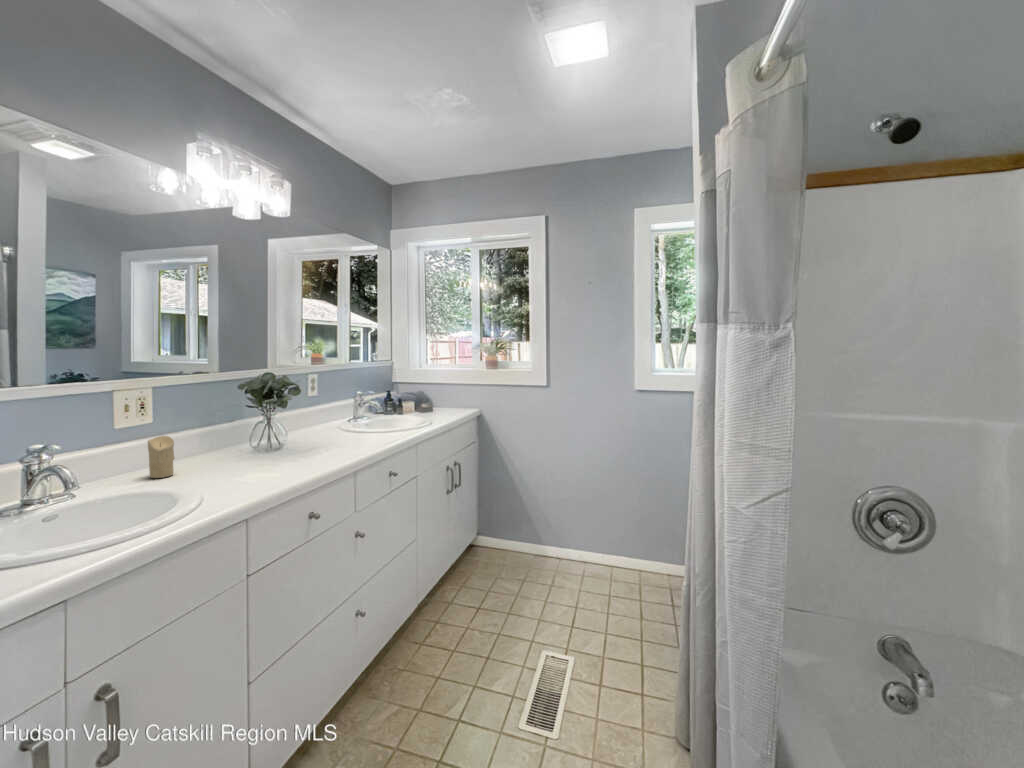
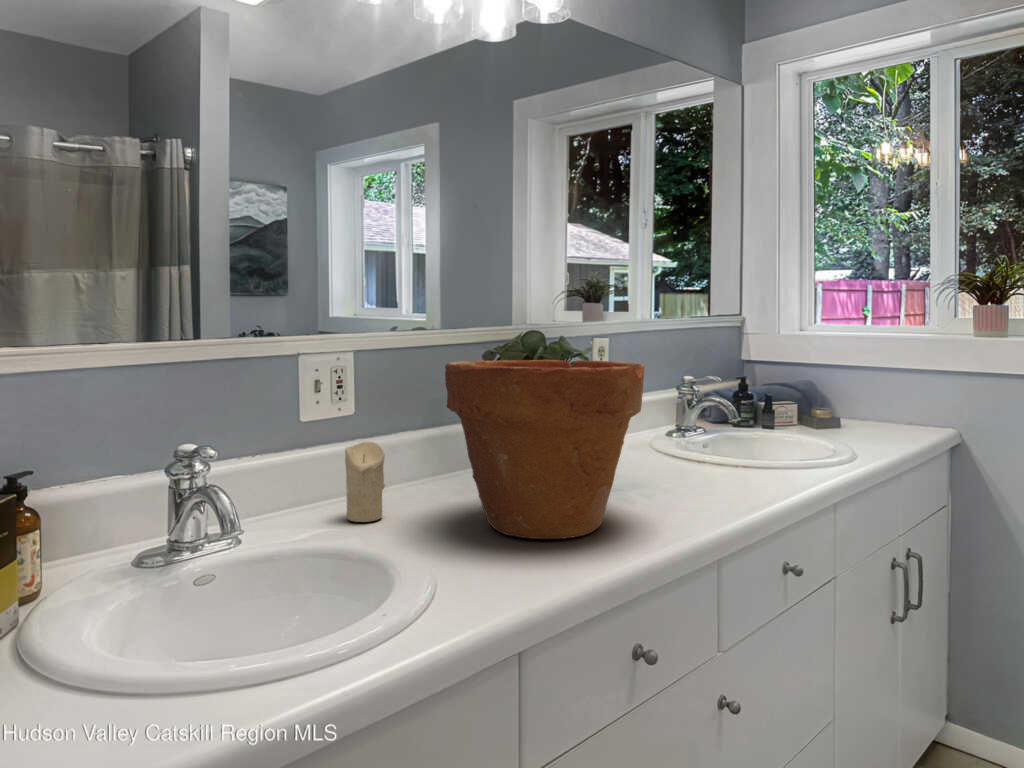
flower pot: none [210,389,317,474] -> present [445,360,644,539]

